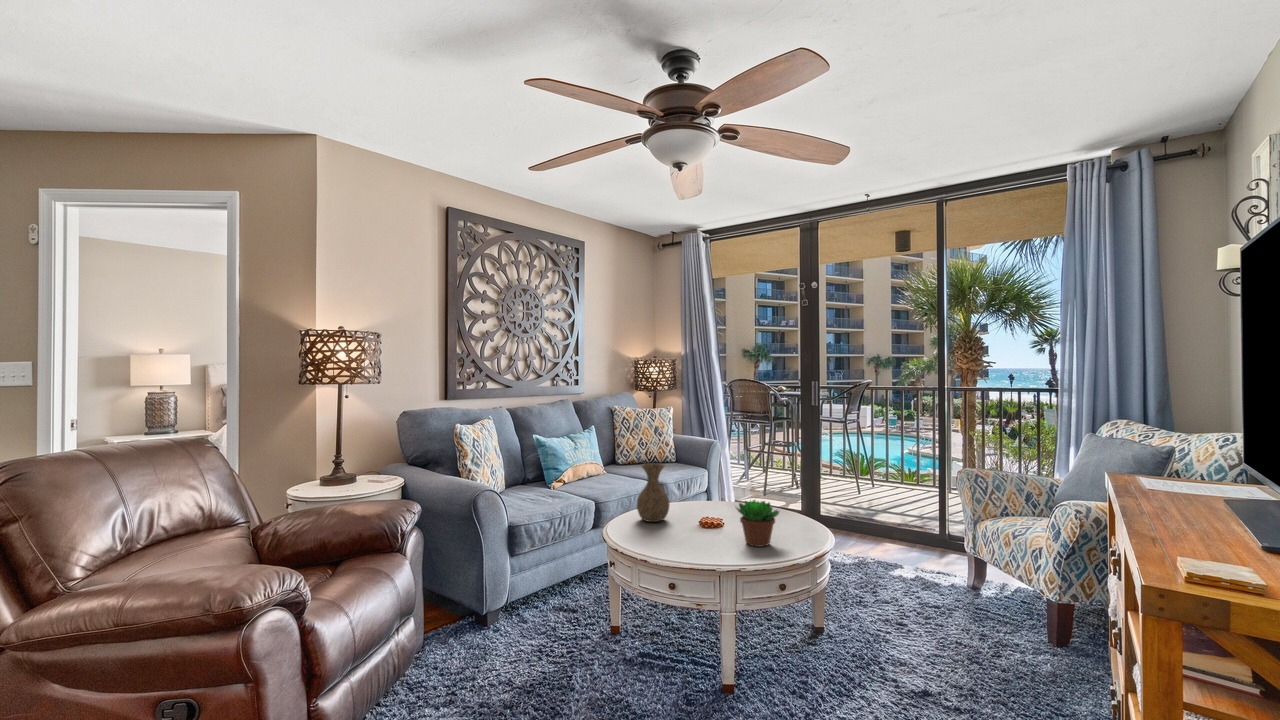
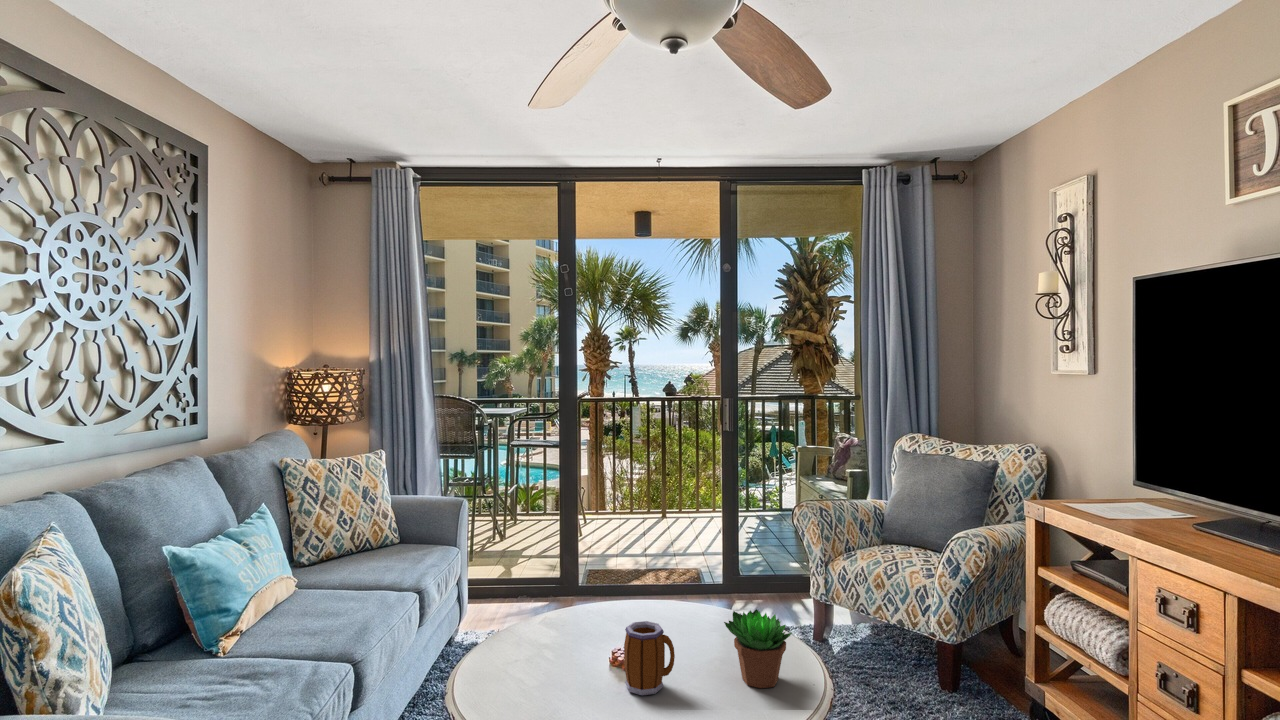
vase: present [637,463,669,522] -> none [525,577,584,689]
mug: none [679,494,704,534] -> present [624,621,675,695]

